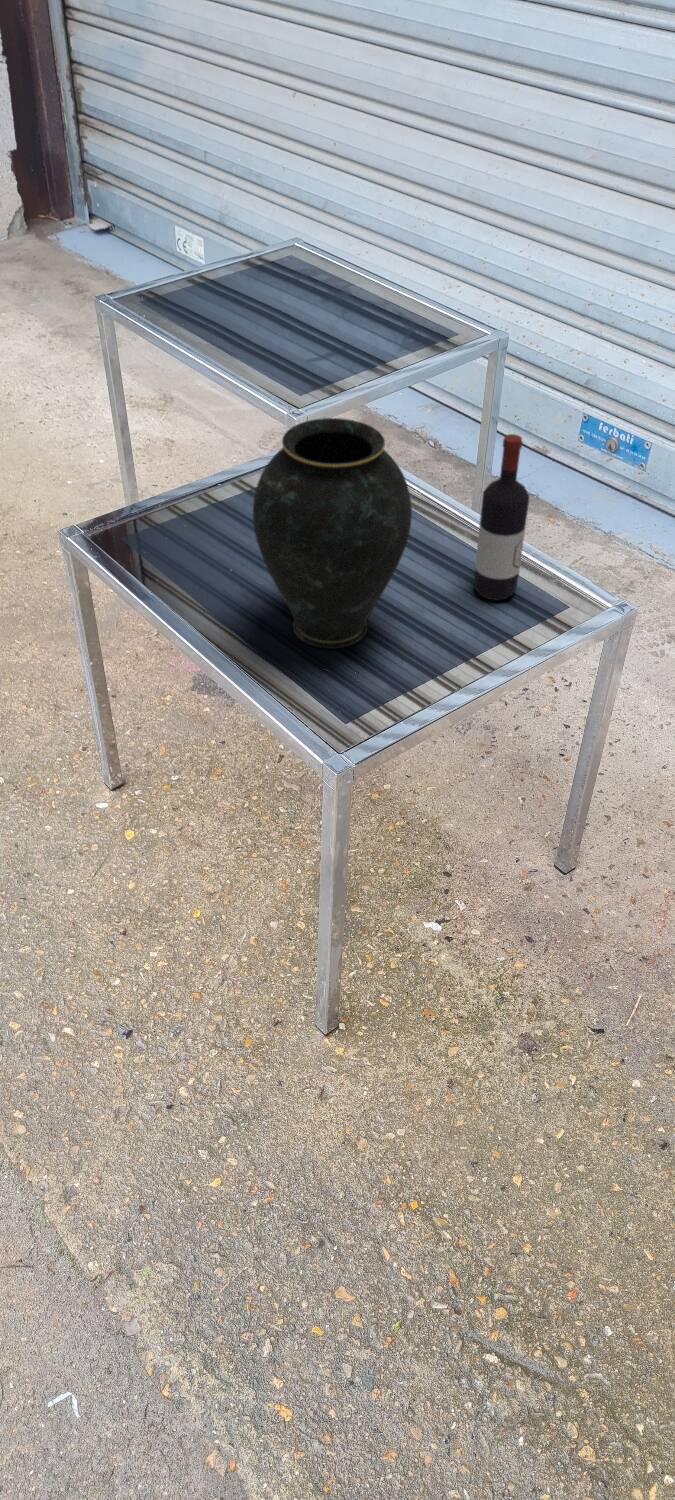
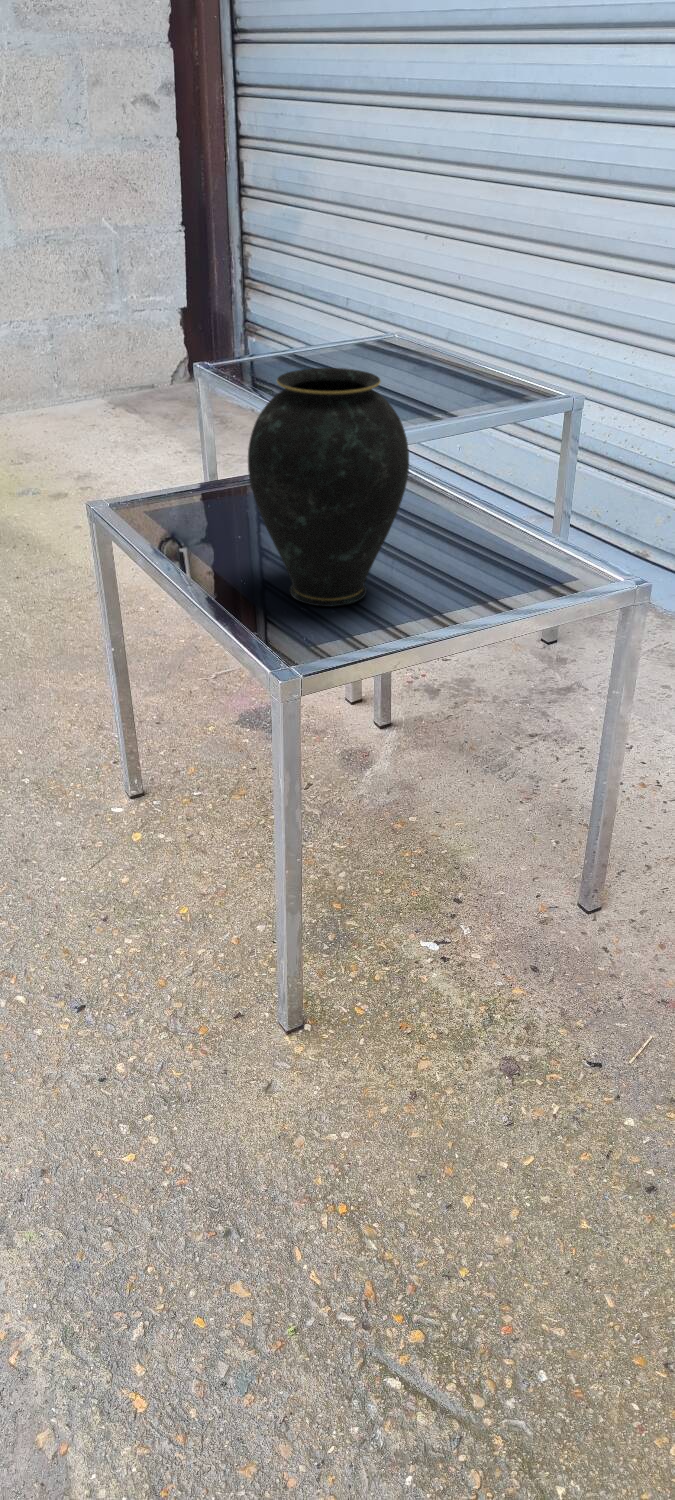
wine bottle: present [474,434,529,600] -> none [488,401,544,585]

